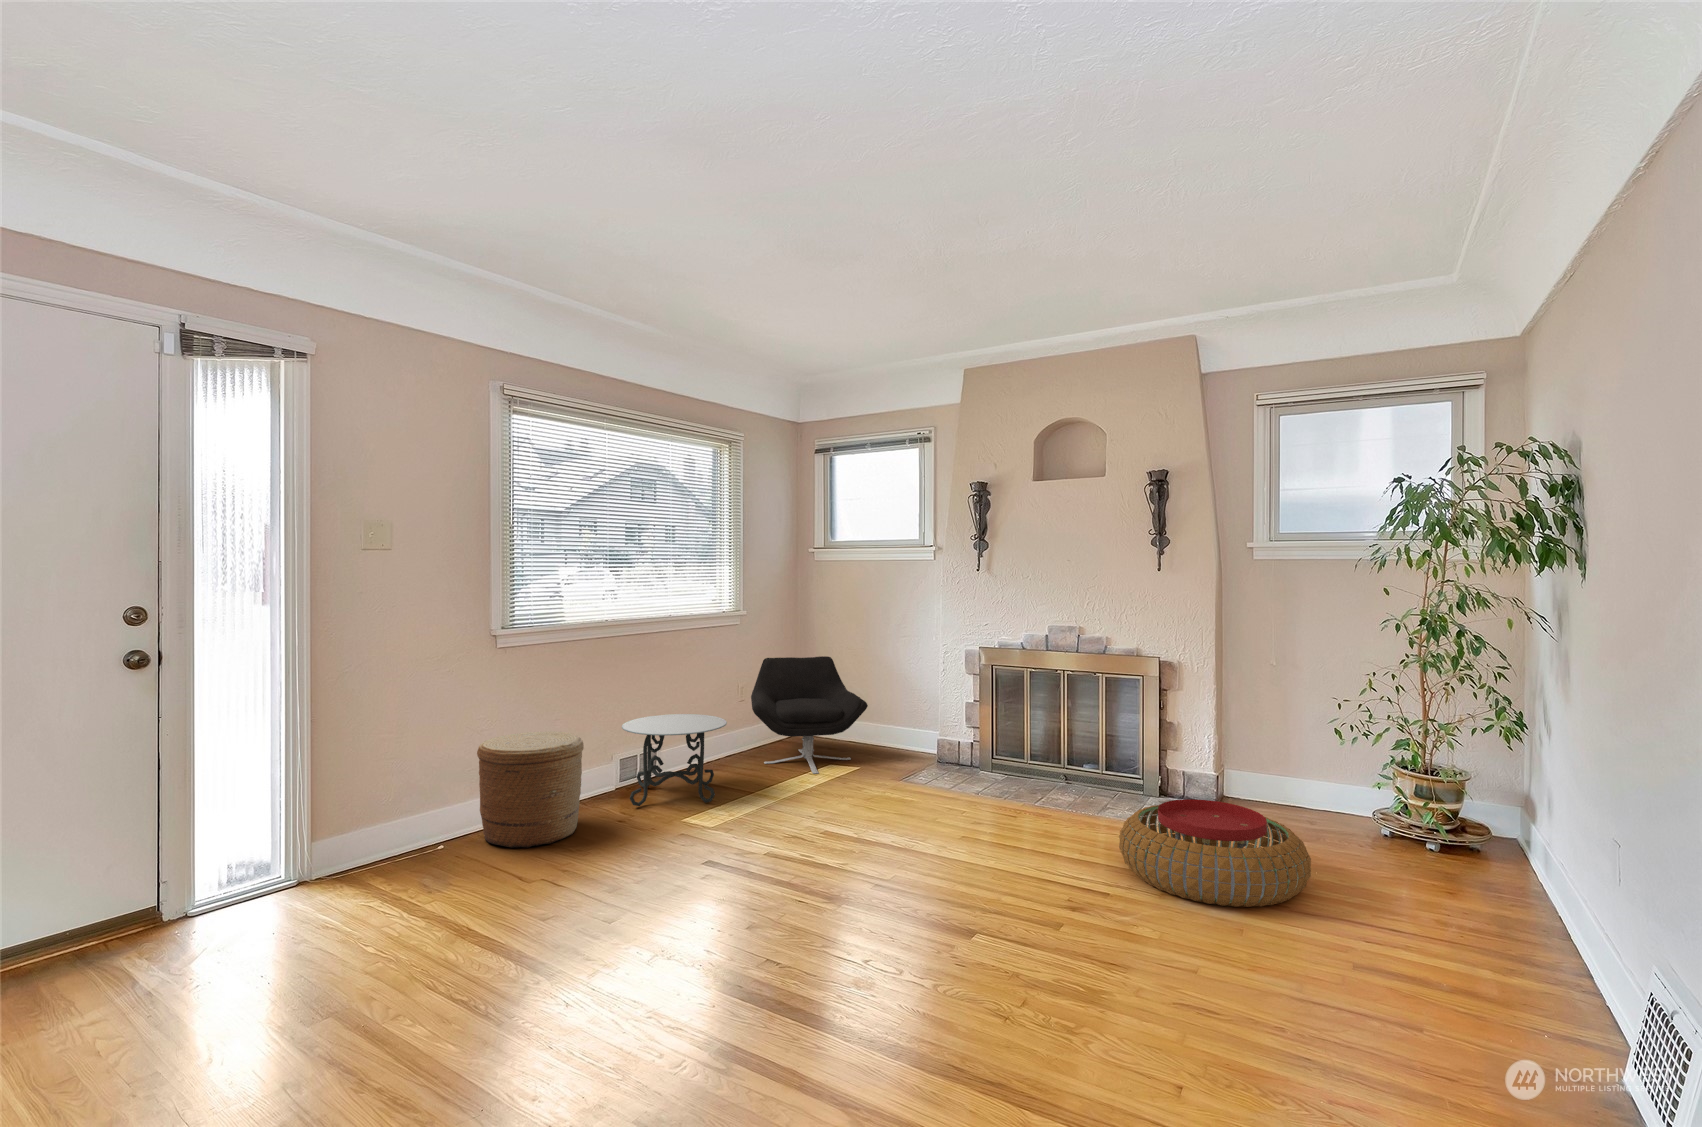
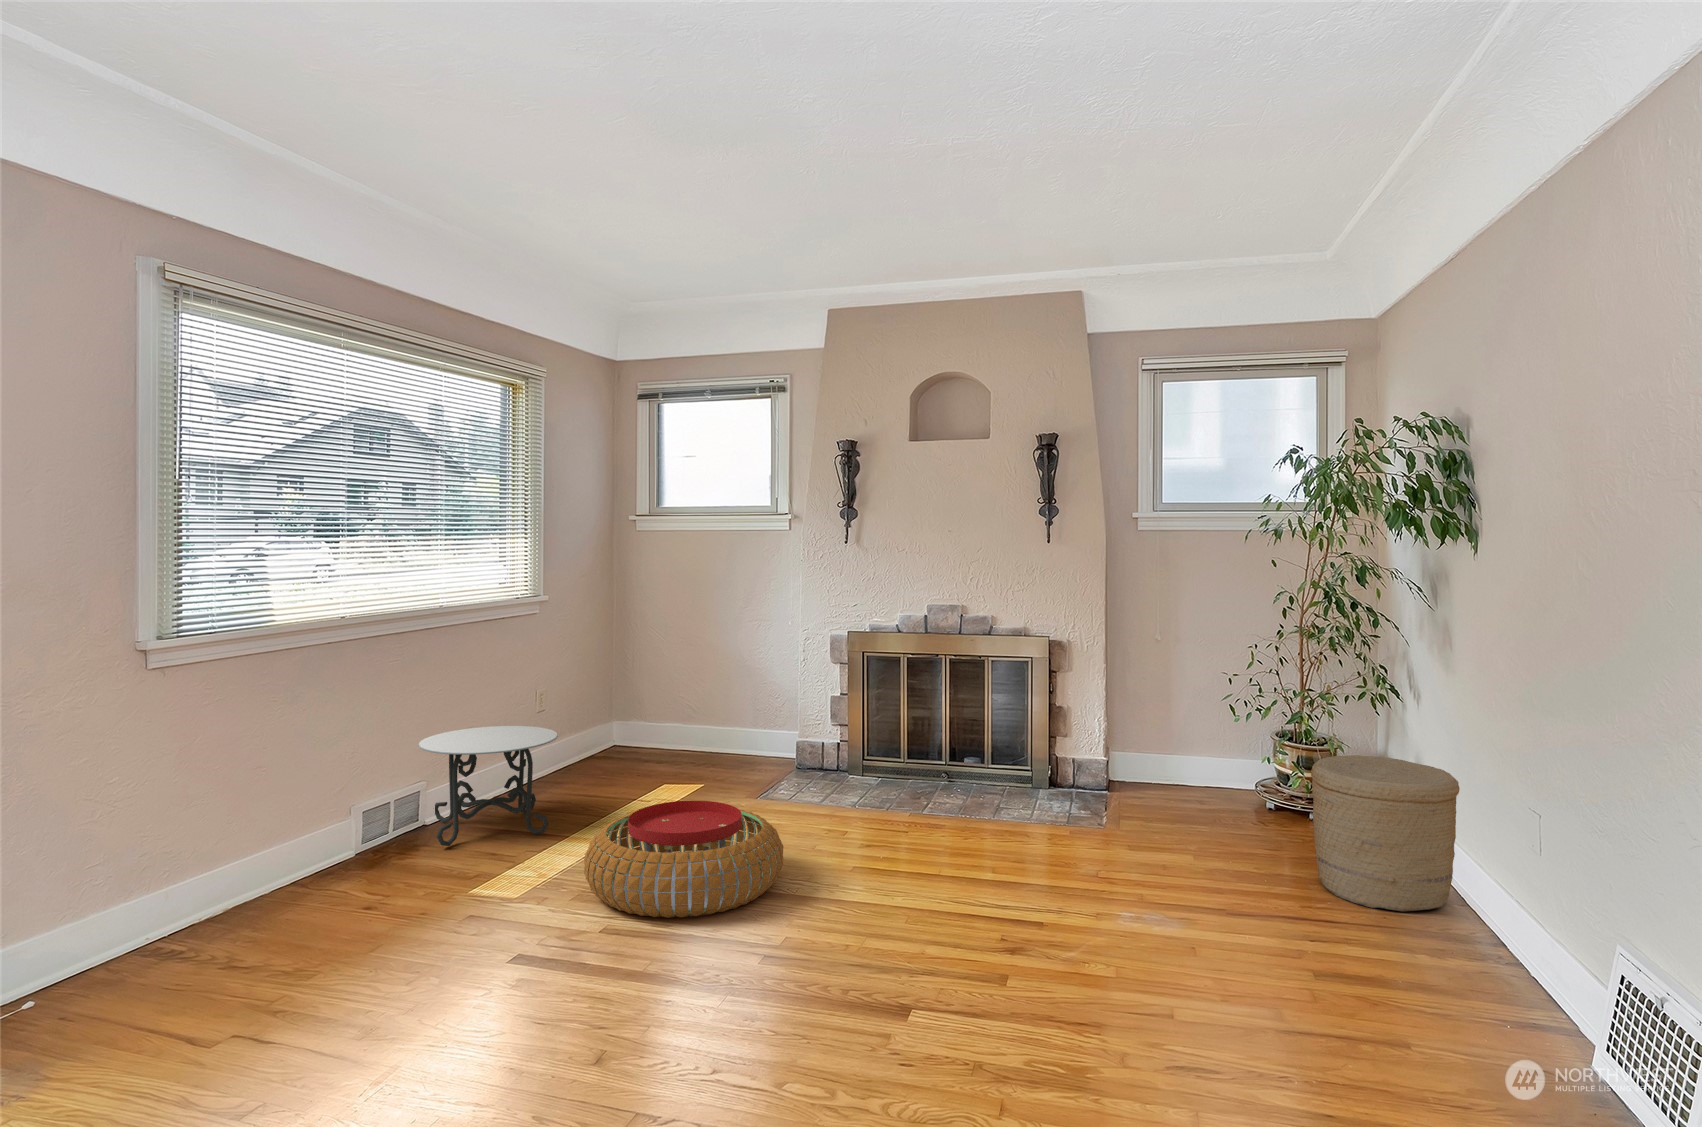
lounge chair: present [751,656,868,774] -> none [566,649,718,790]
woven basket: present [477,732,584,848] -> present [1311,755,1460,911]
pouf: present [1119,799,1311,907] -> present [584,801,783,918]

